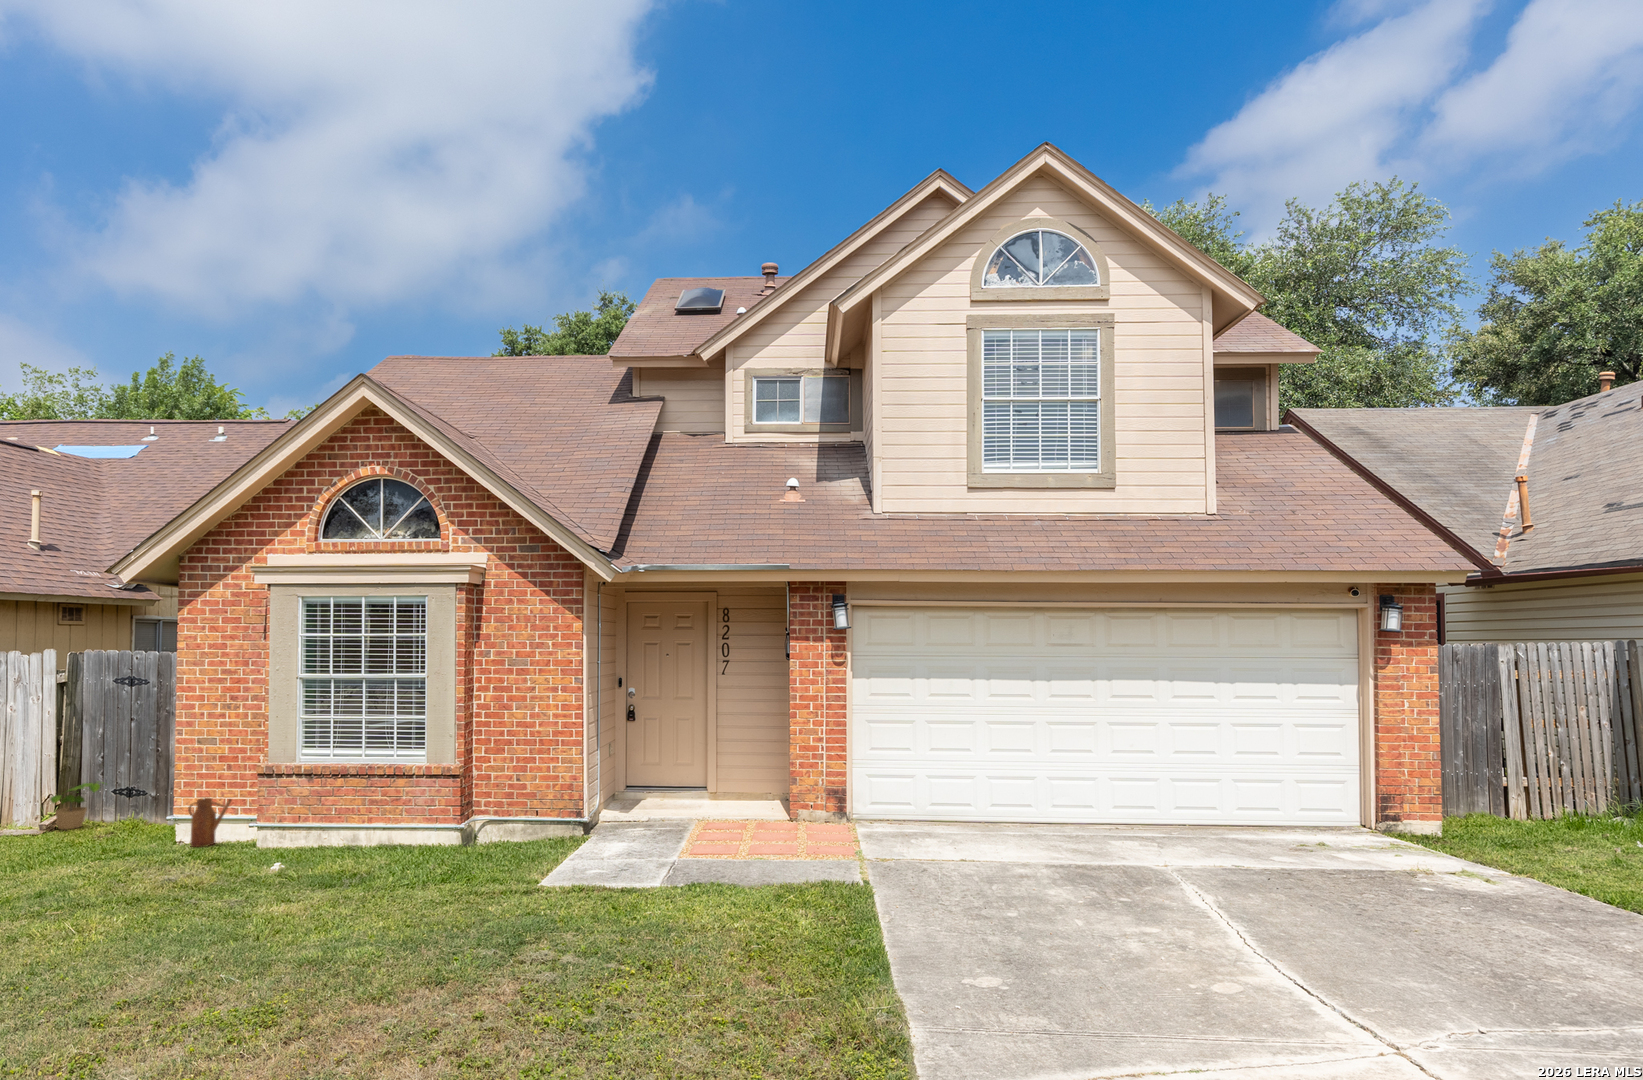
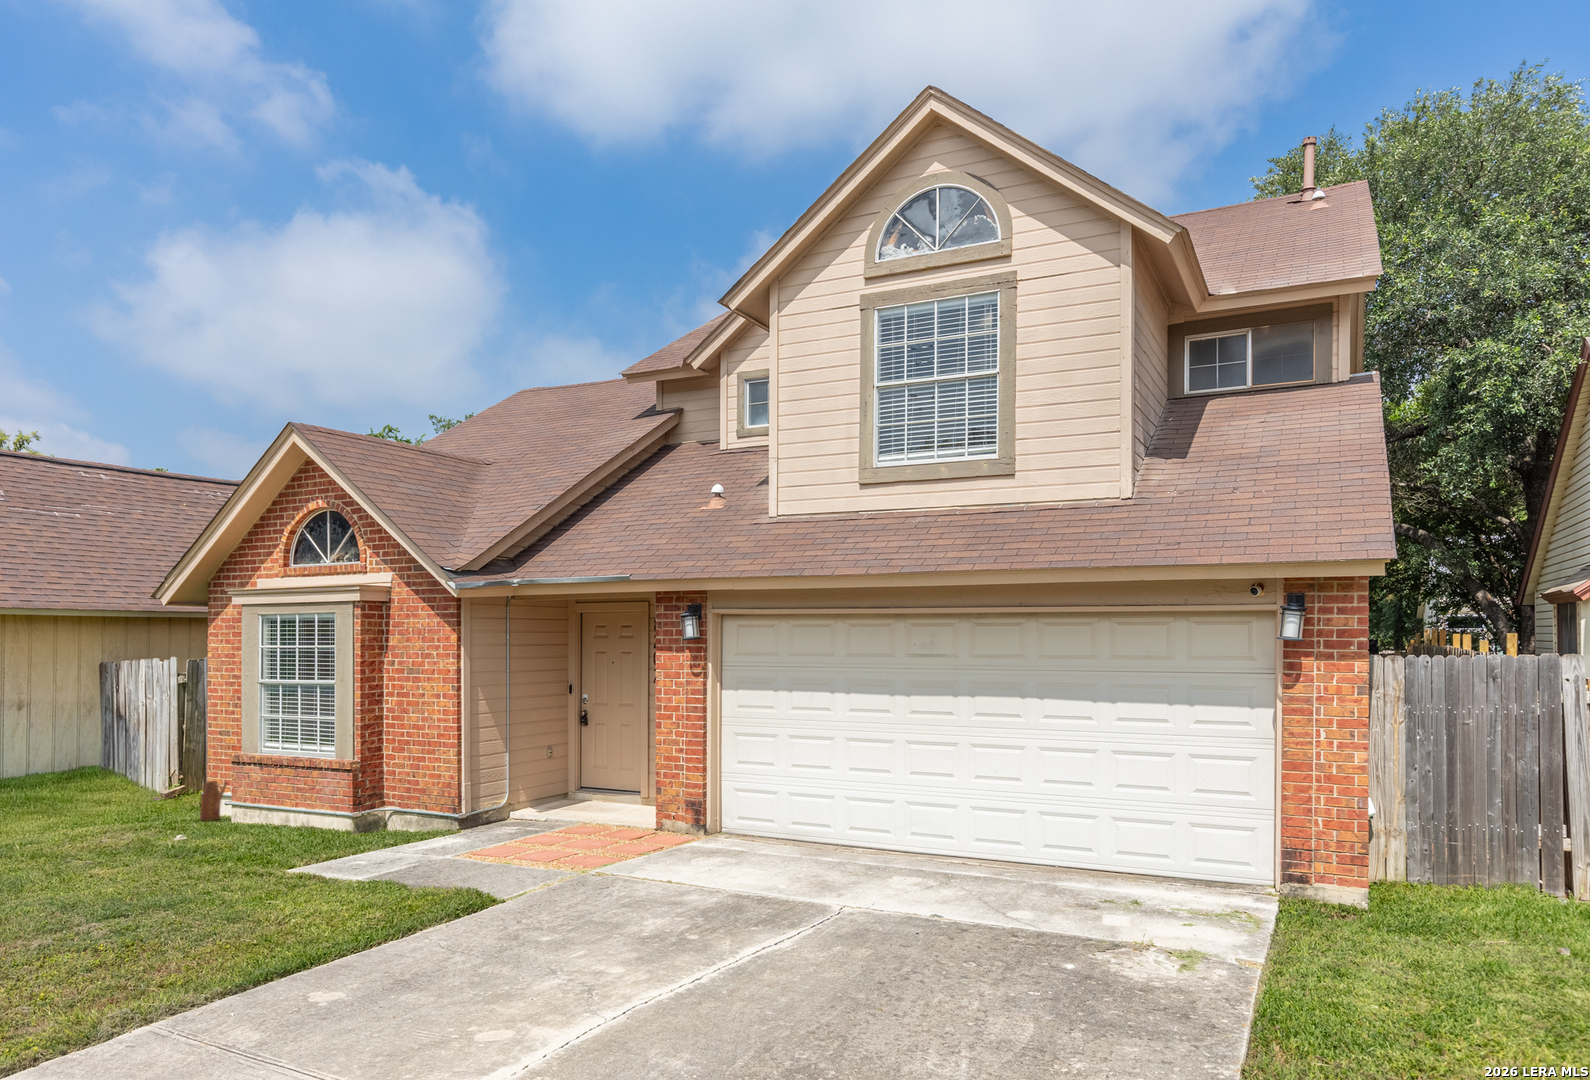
potted plant: present [51,783,104,829] -> none [151,766,191,803]

